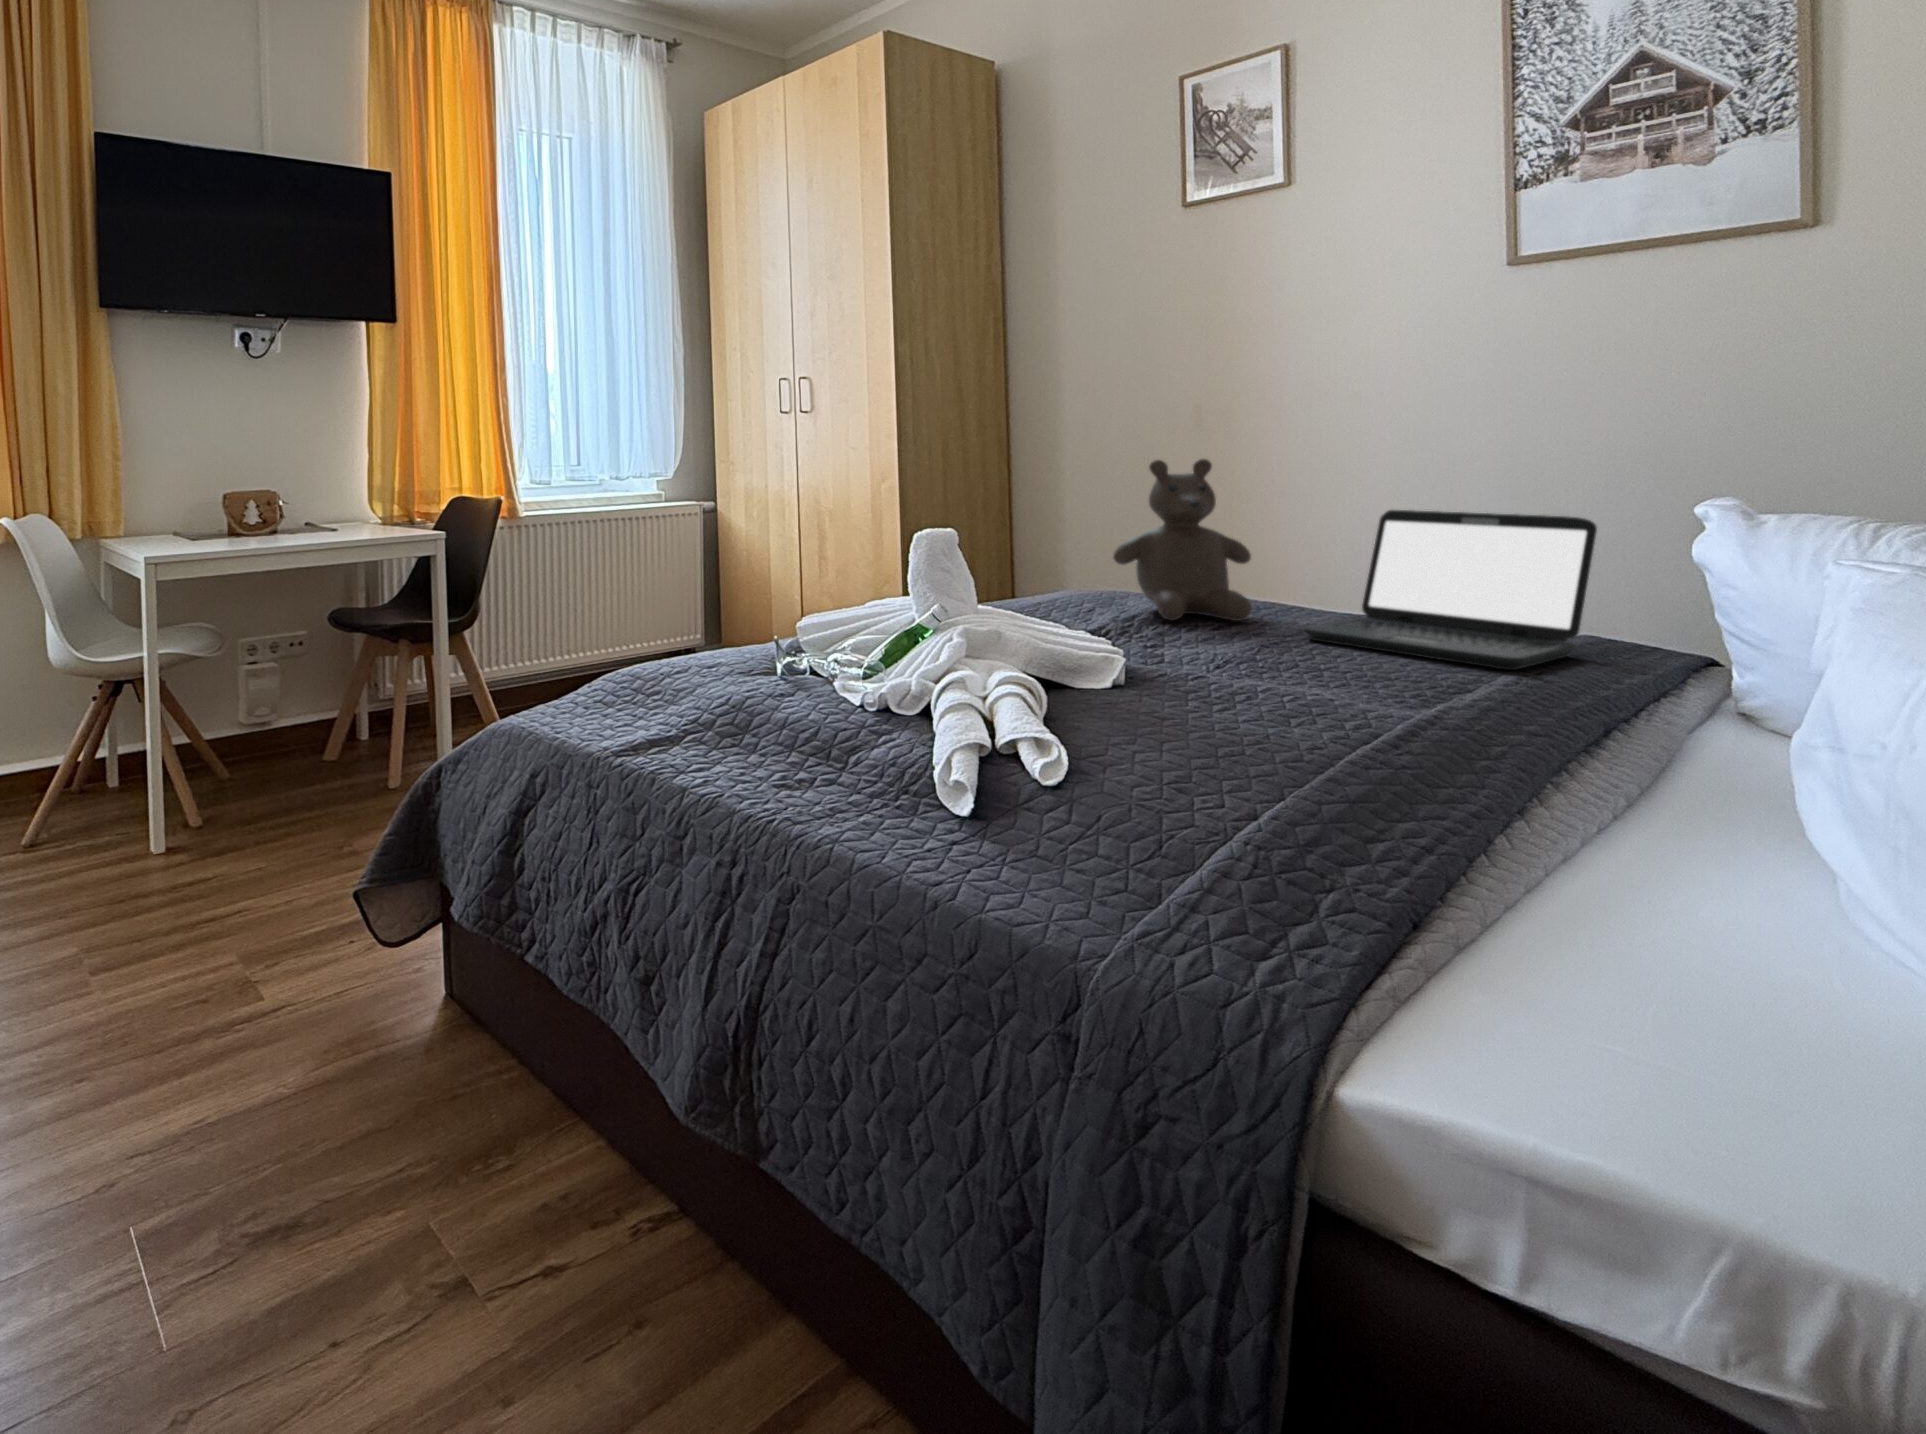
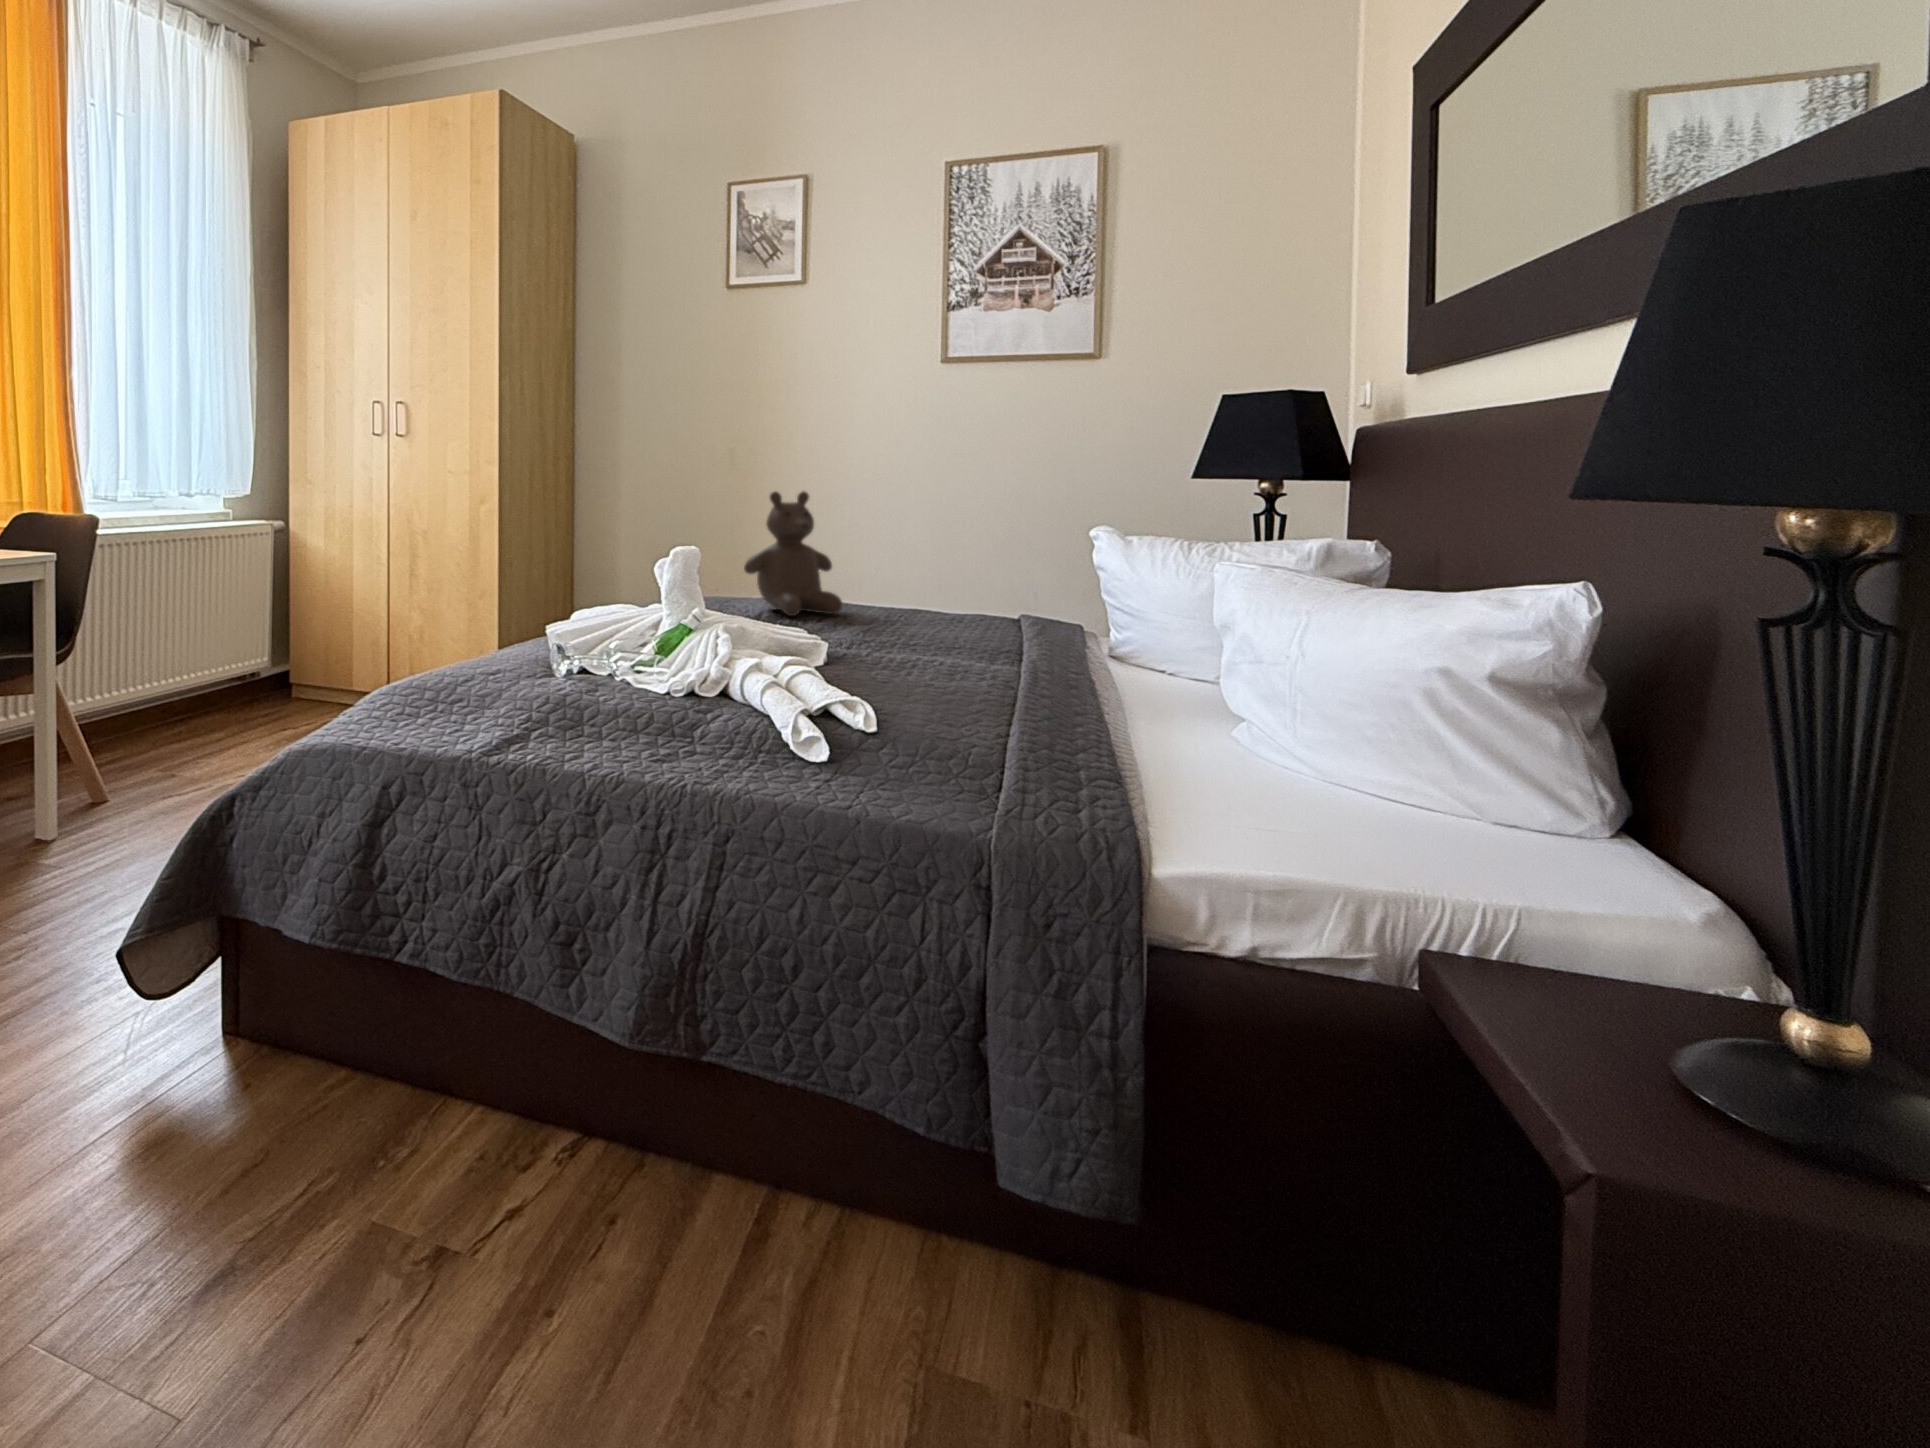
laptop: present [1304,510,1597,670] -> none [884,530,1039,635]

